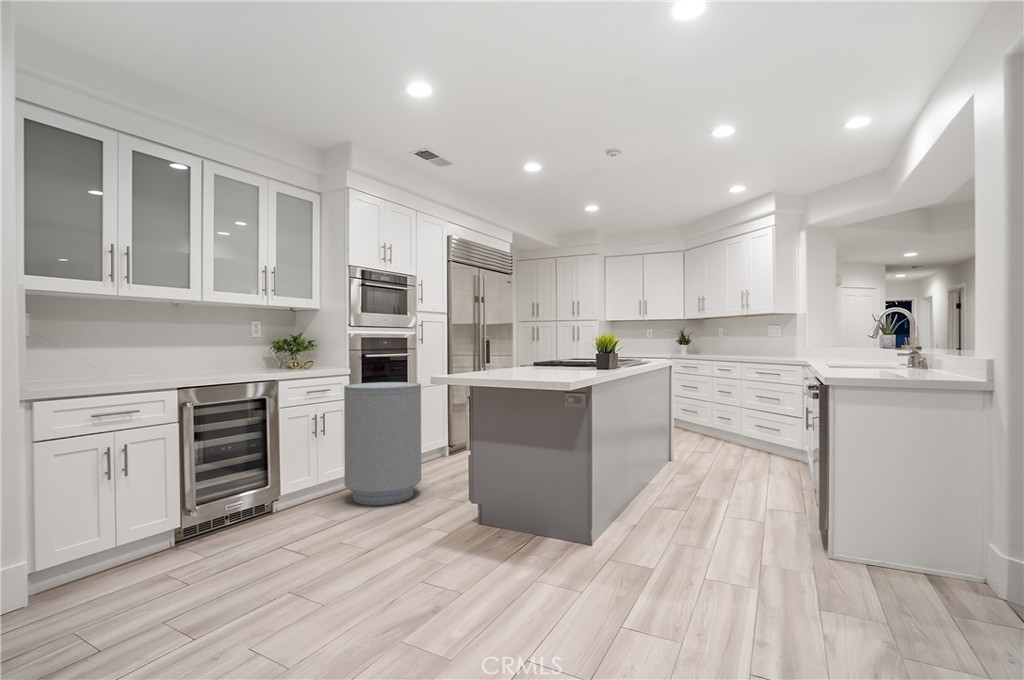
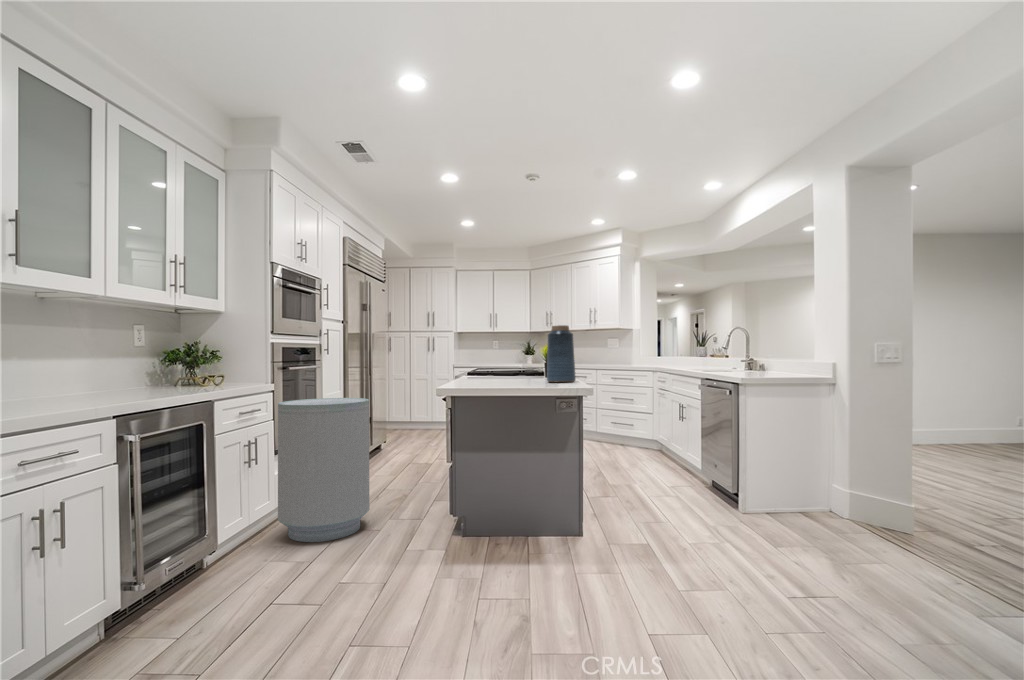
vase: none [533,315,564,378] -> present [547,325,576,382]

